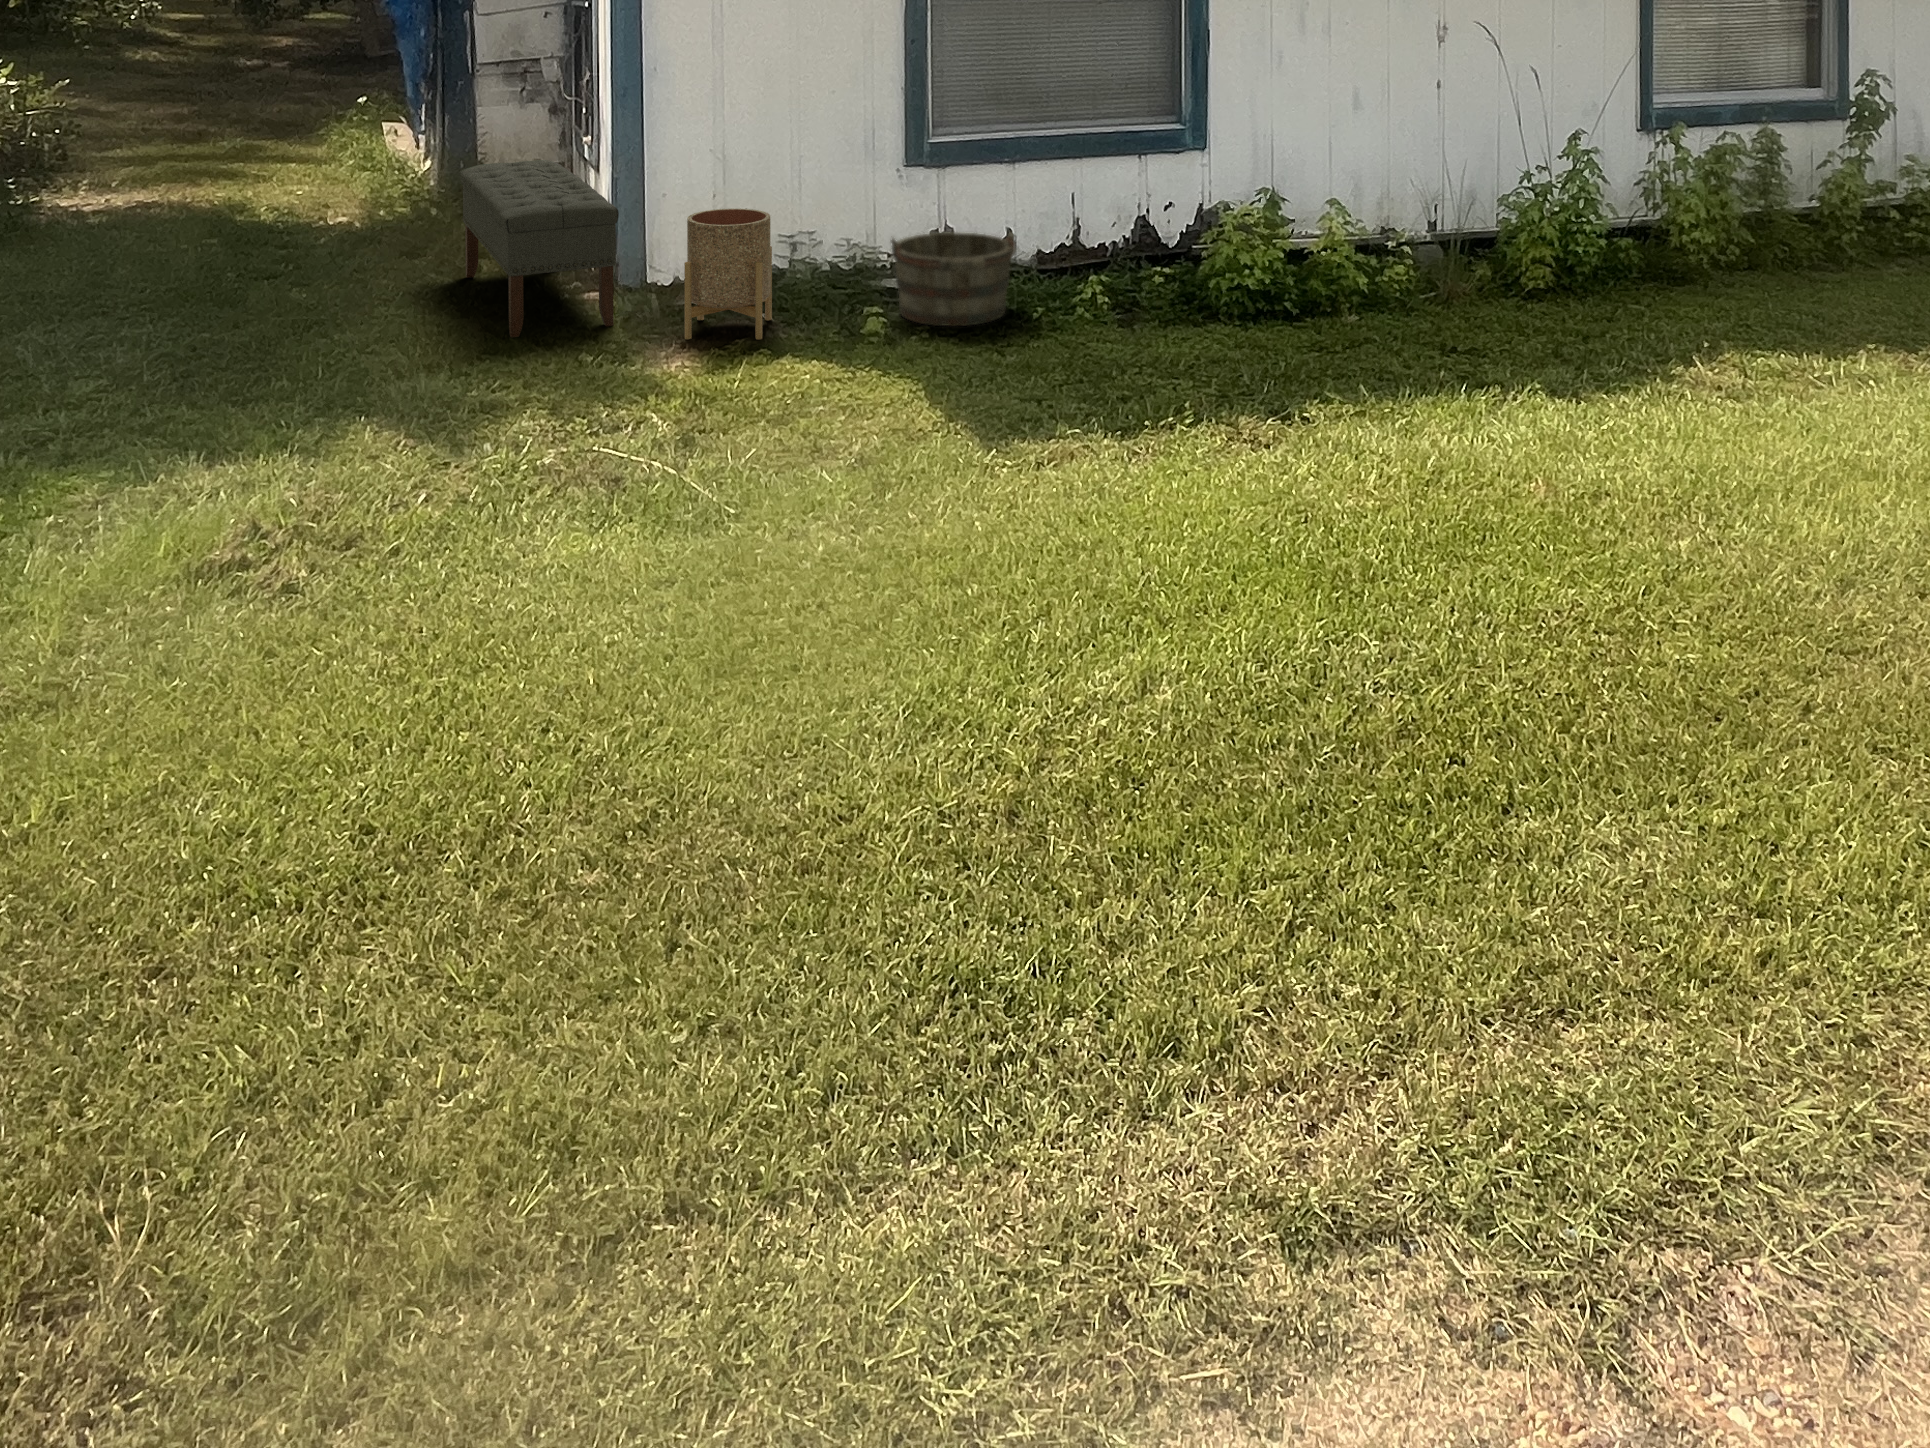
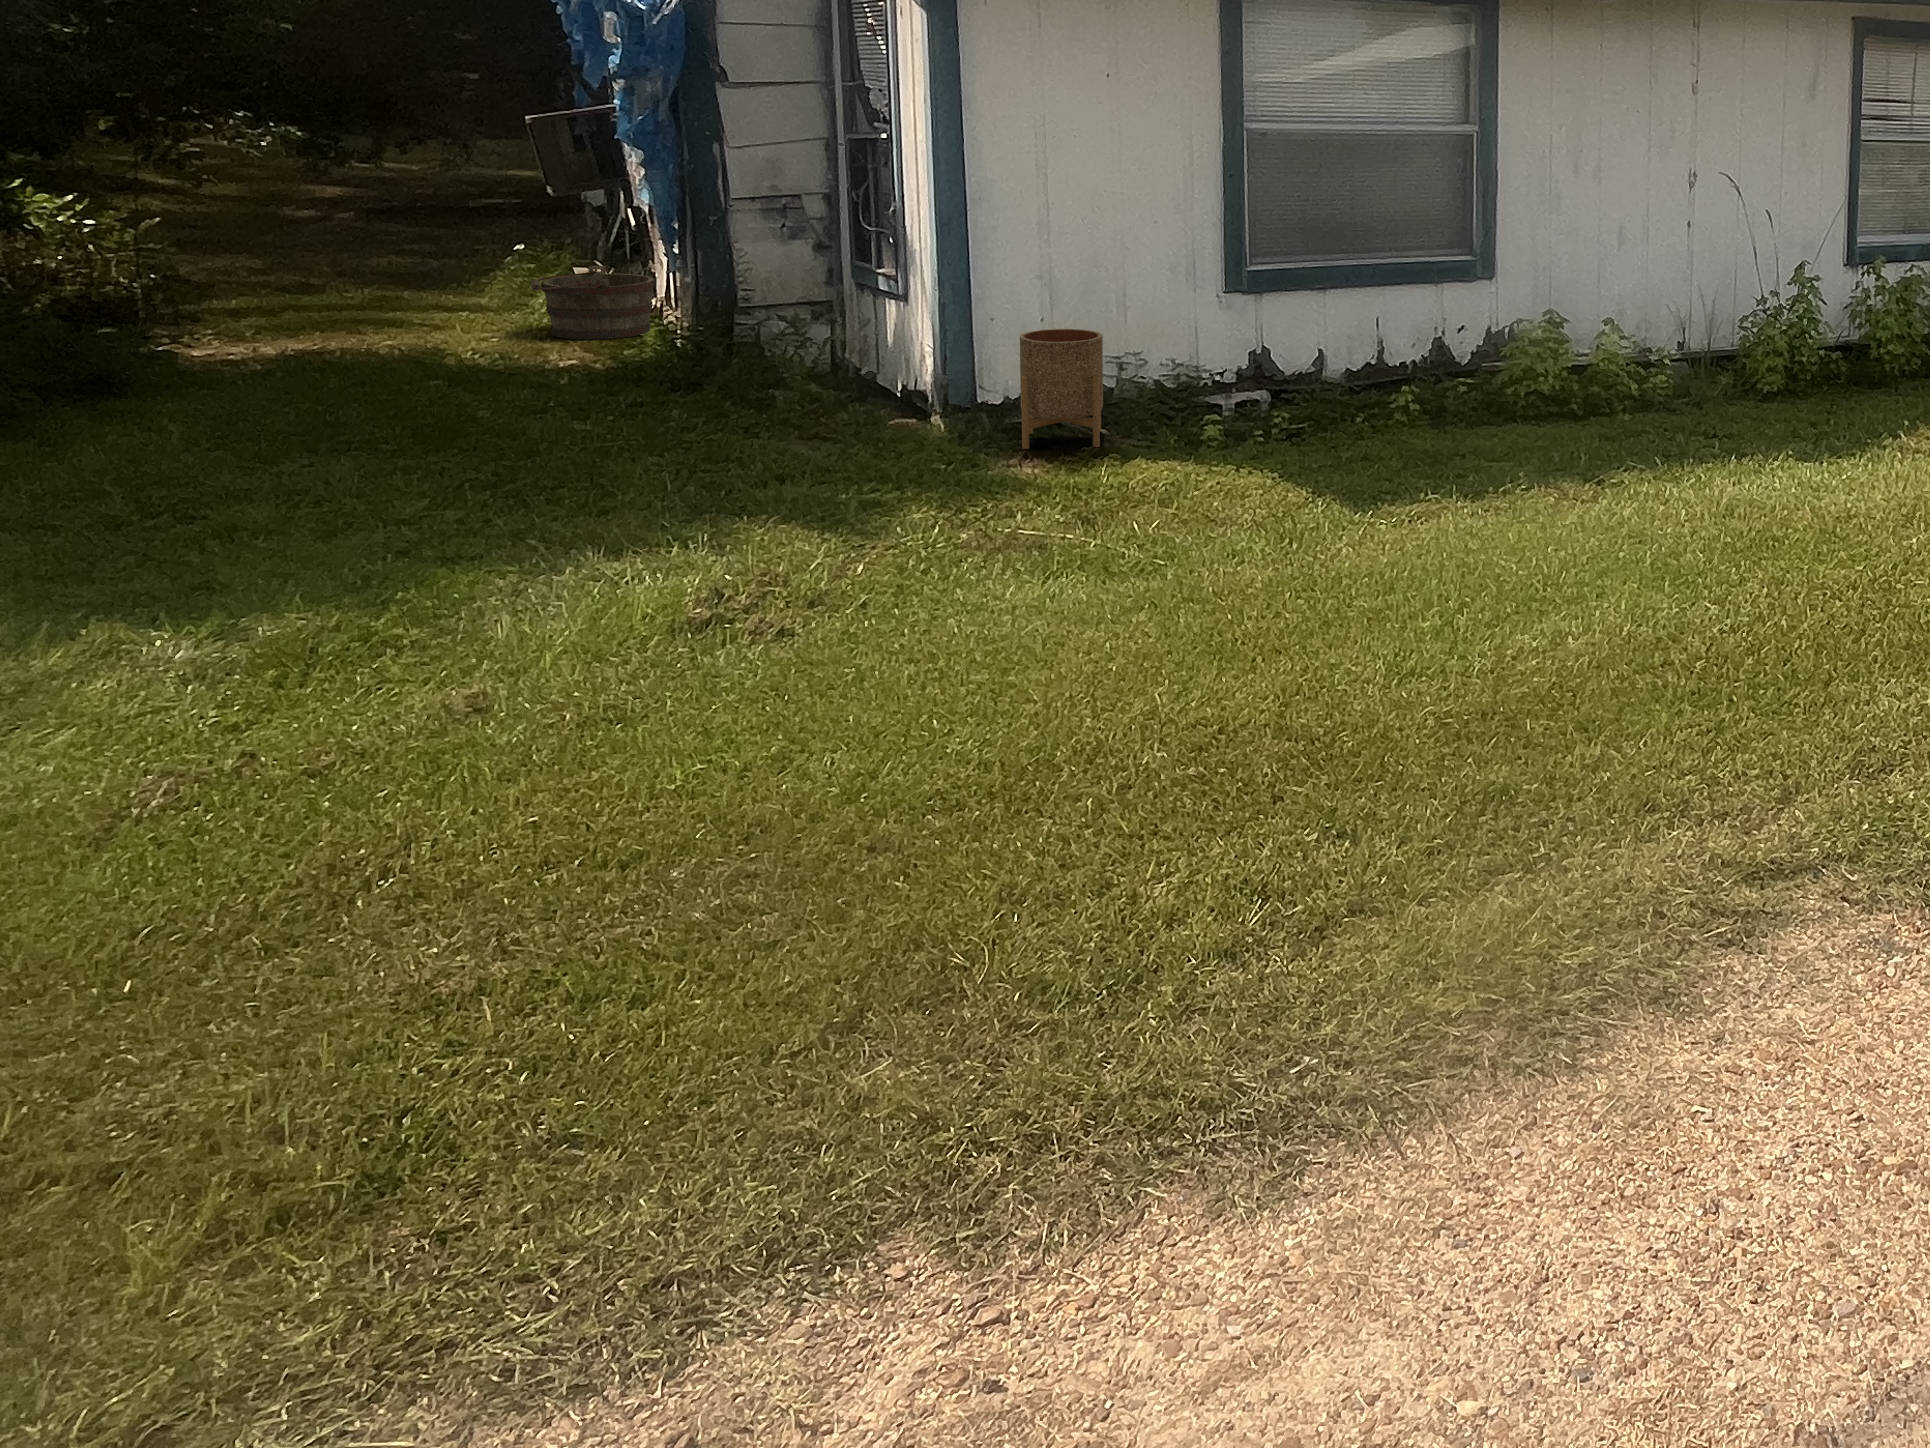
bench: present [460,160,619,337] -> none [747,288,946,453]
bucket: present [891,232,1016,326] -> present [531,266,655,340]

